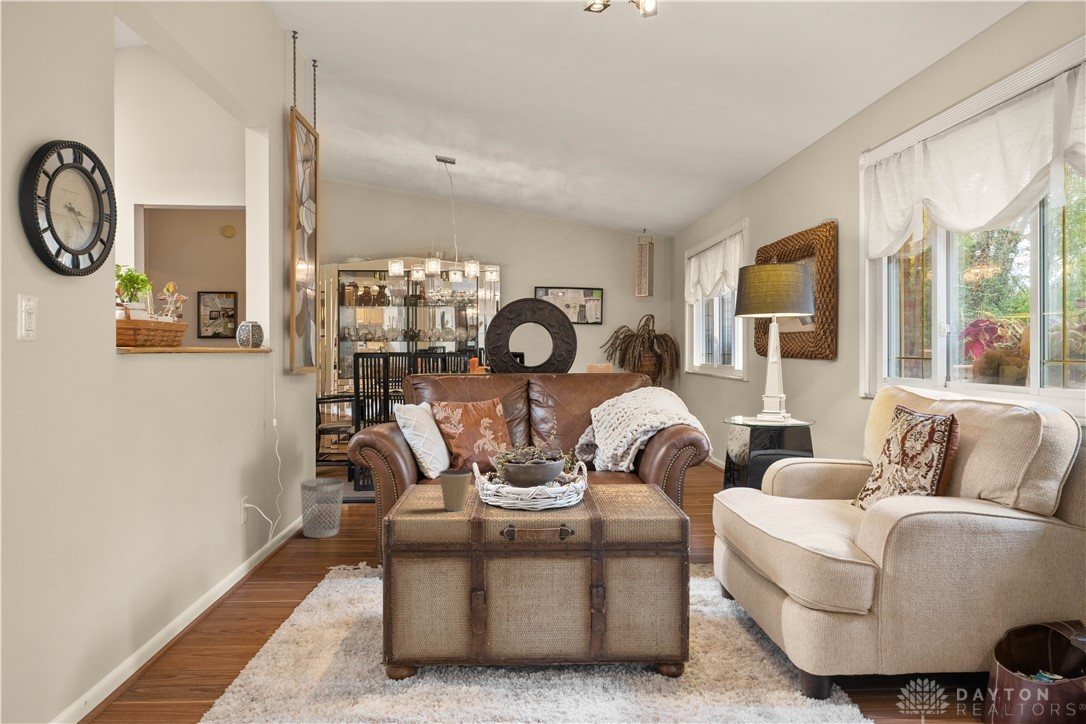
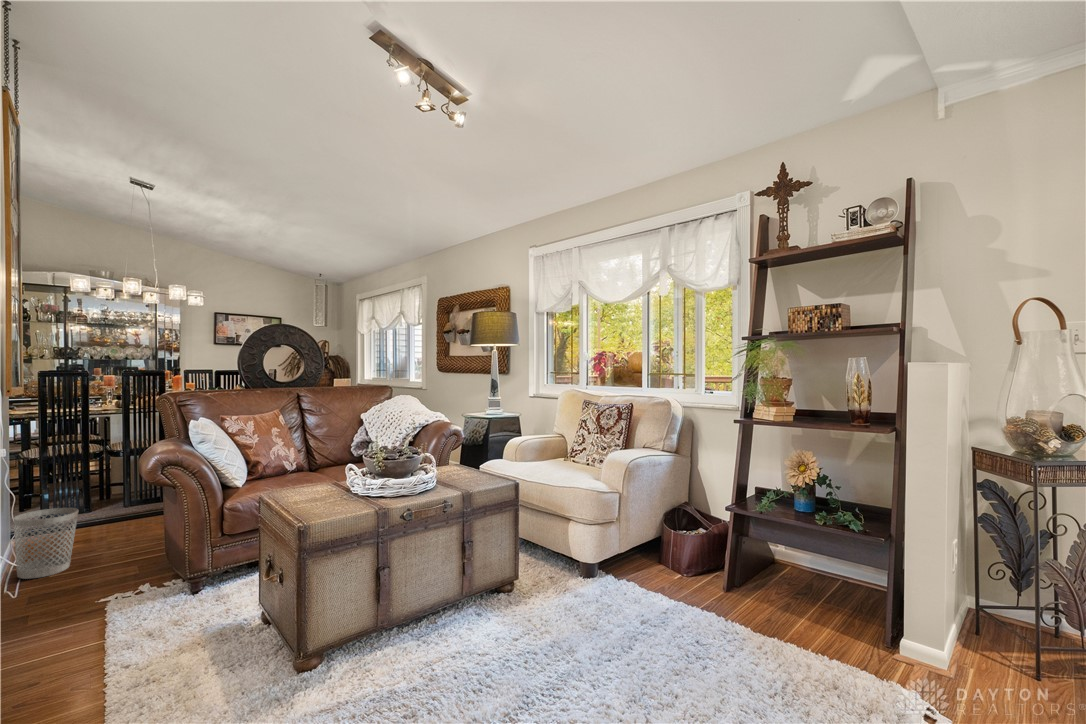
coffee cup: present [439,470,472,511] -> none [333,470,364,507]

